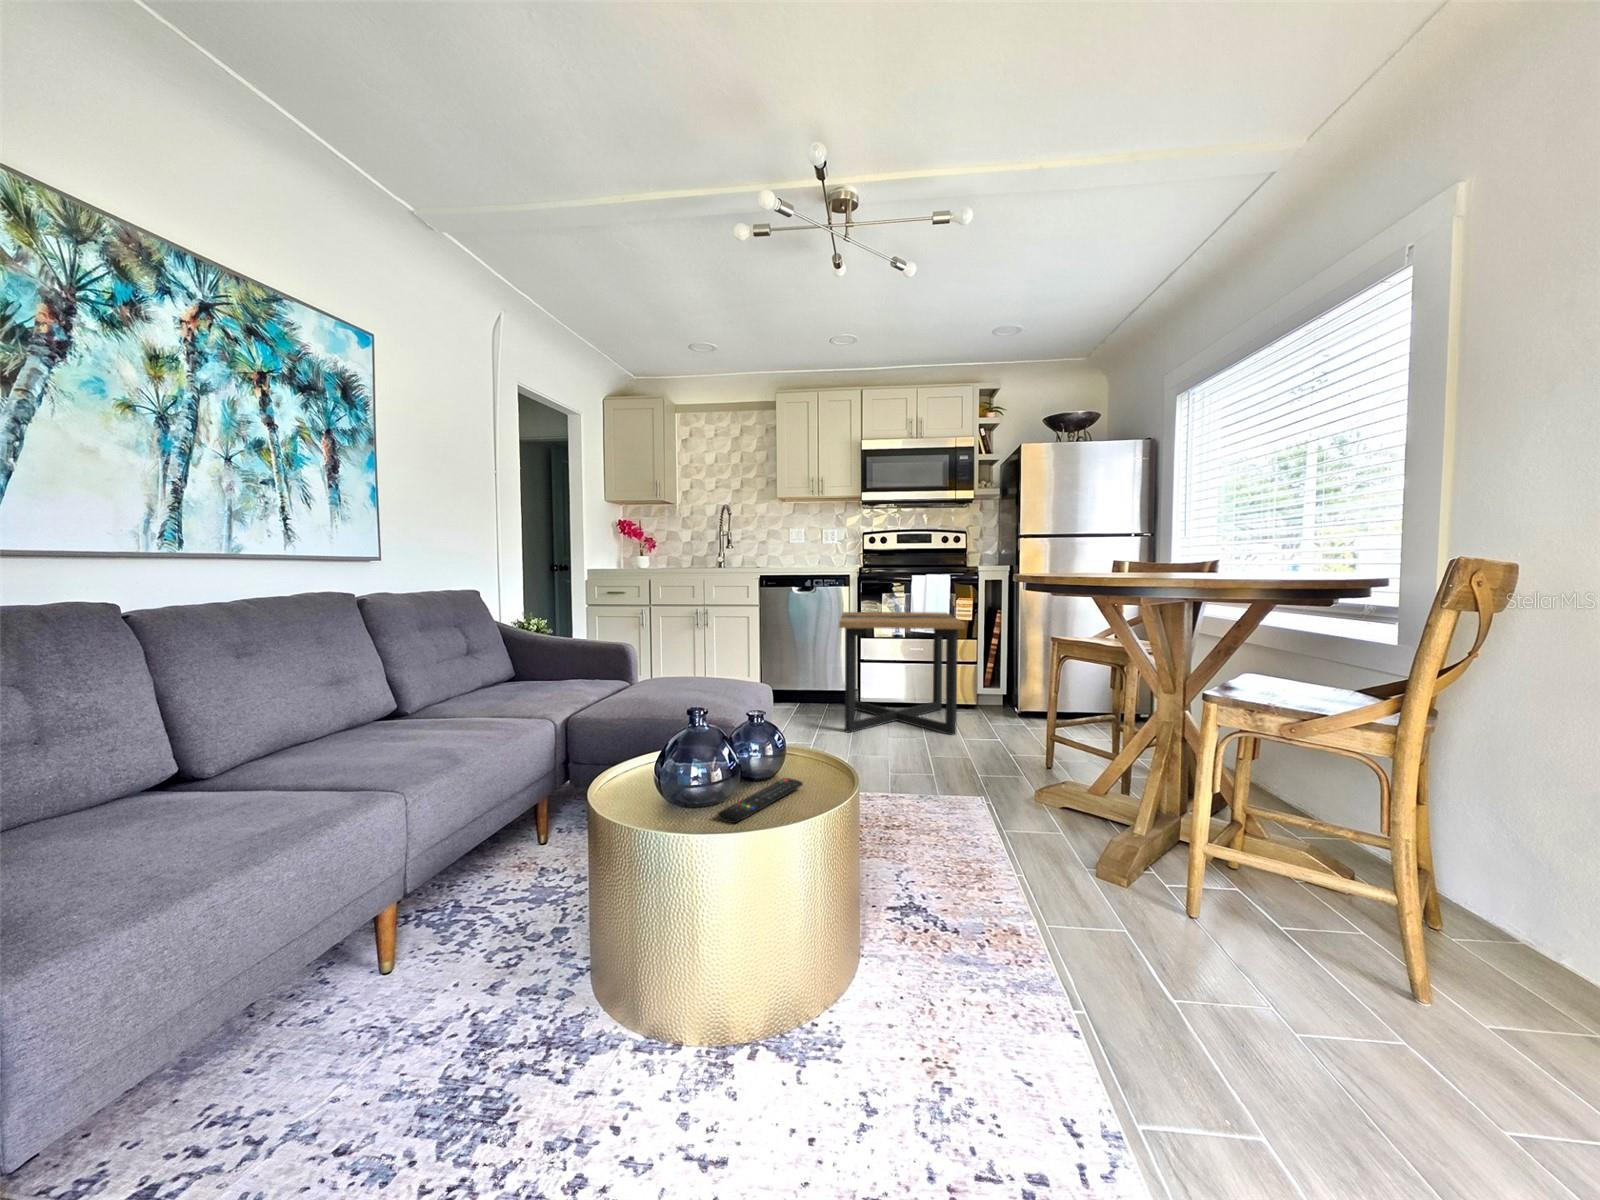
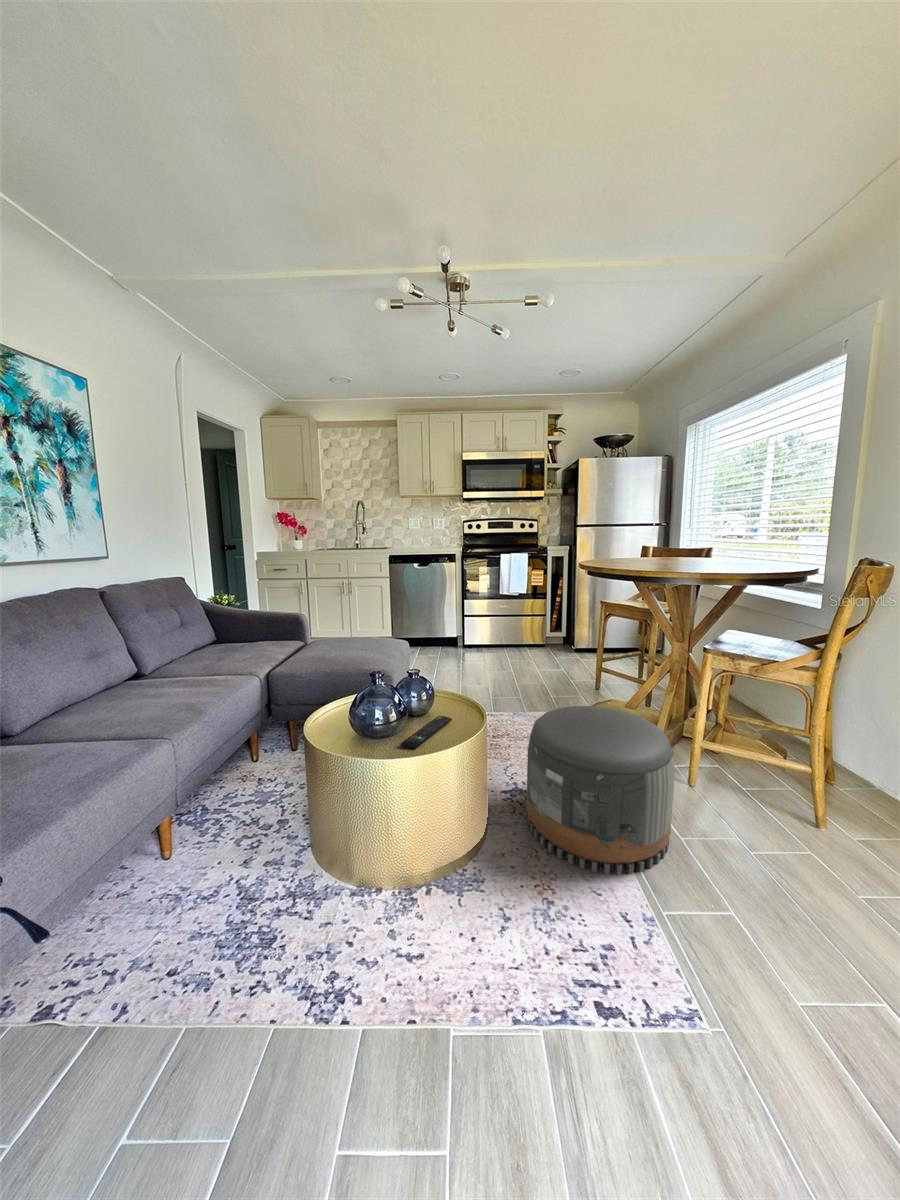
side table: present [839,612,966,735] -> none [453,581,543,670]
pouf: none [921,777,1158,1054] -> present [527,706,675,875]

